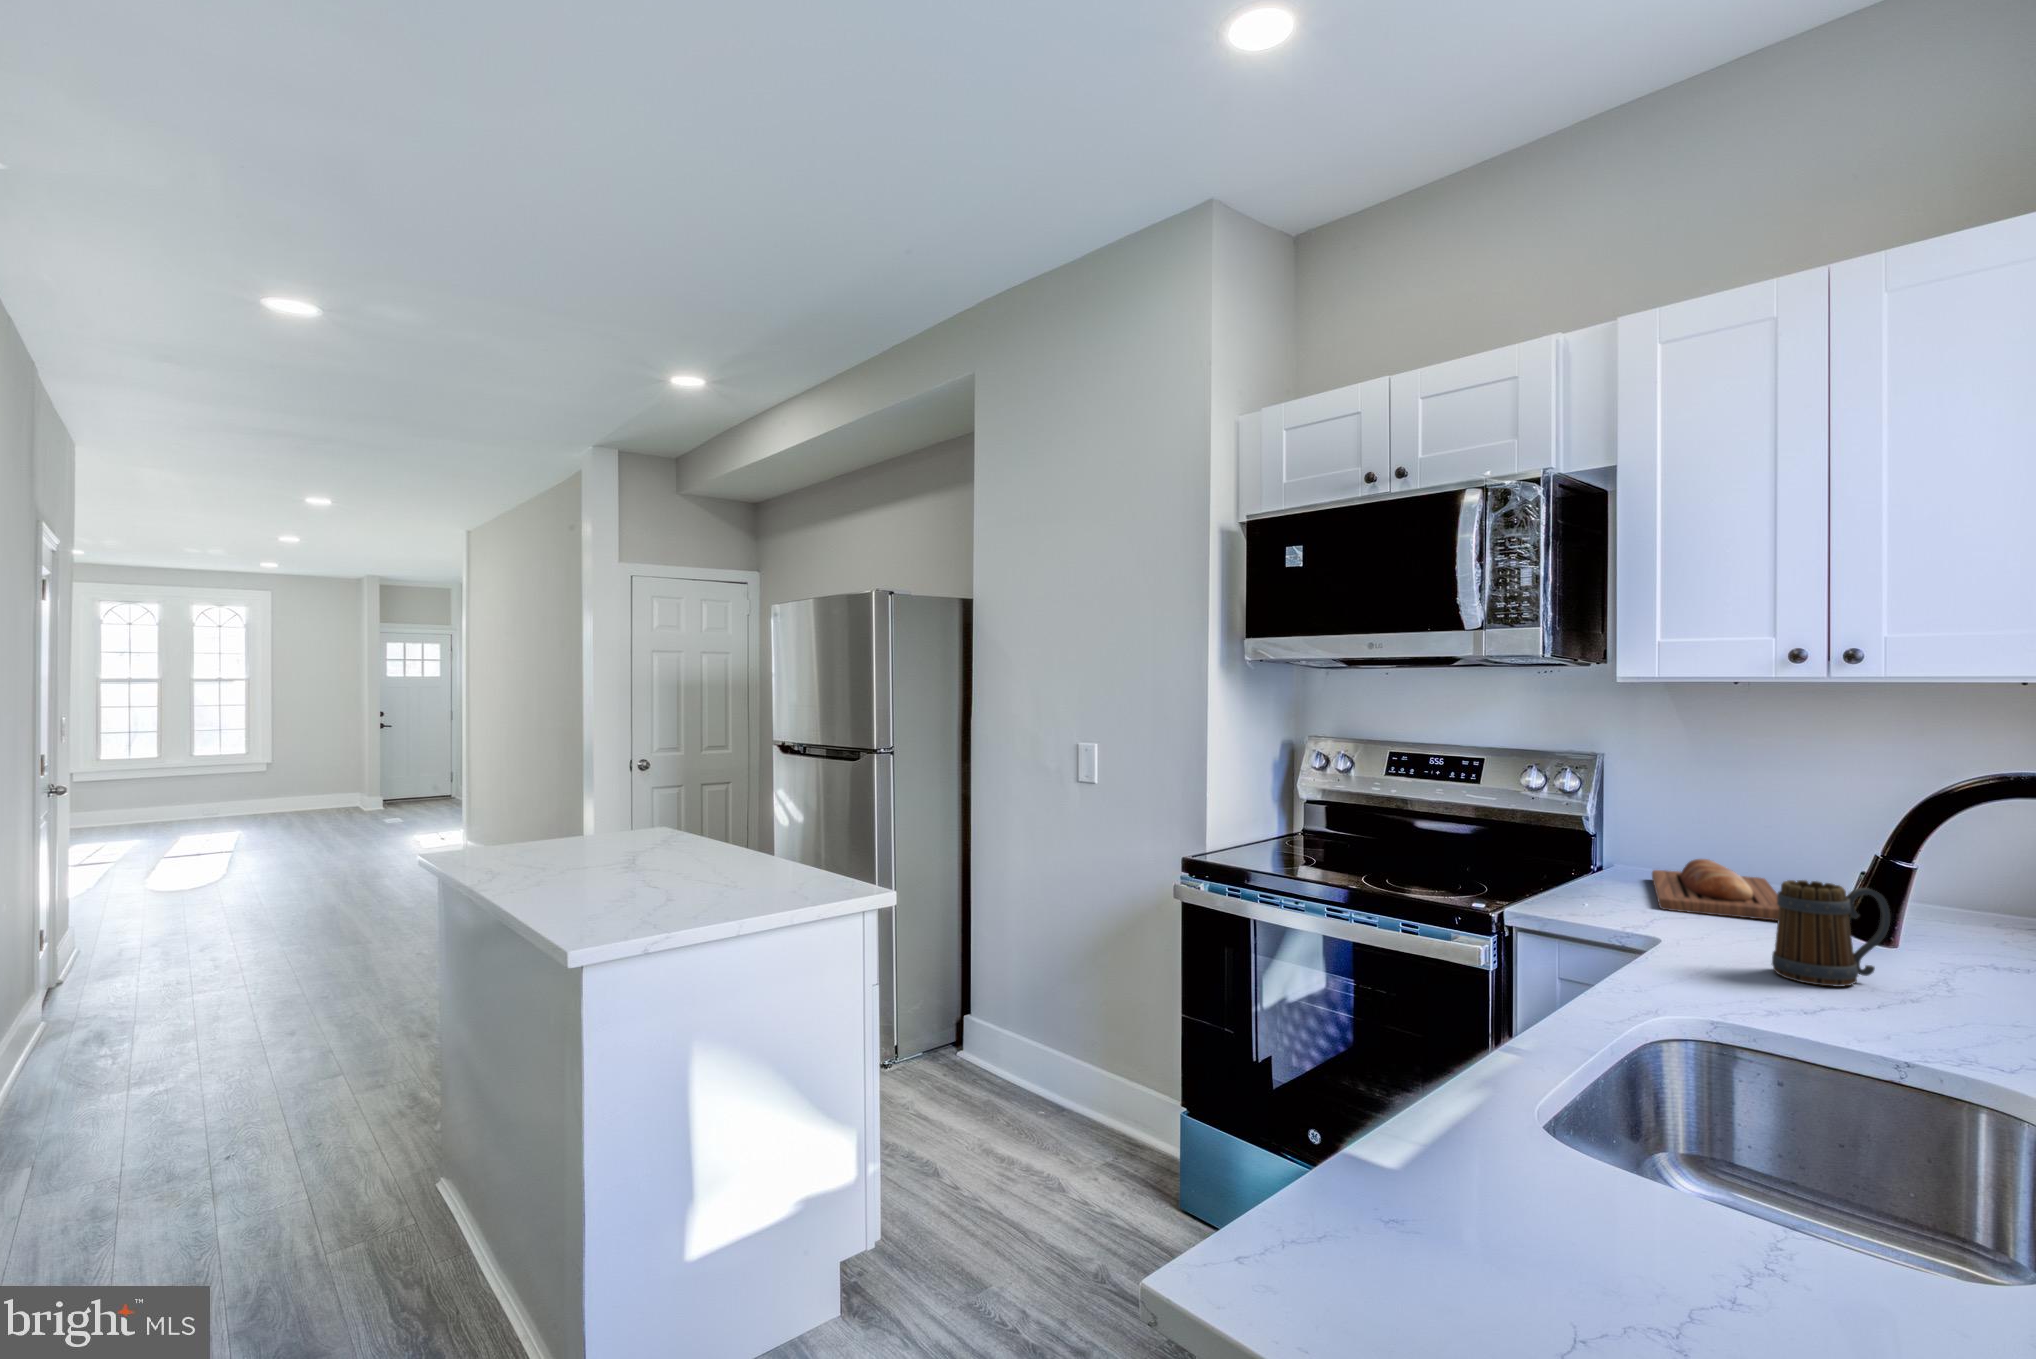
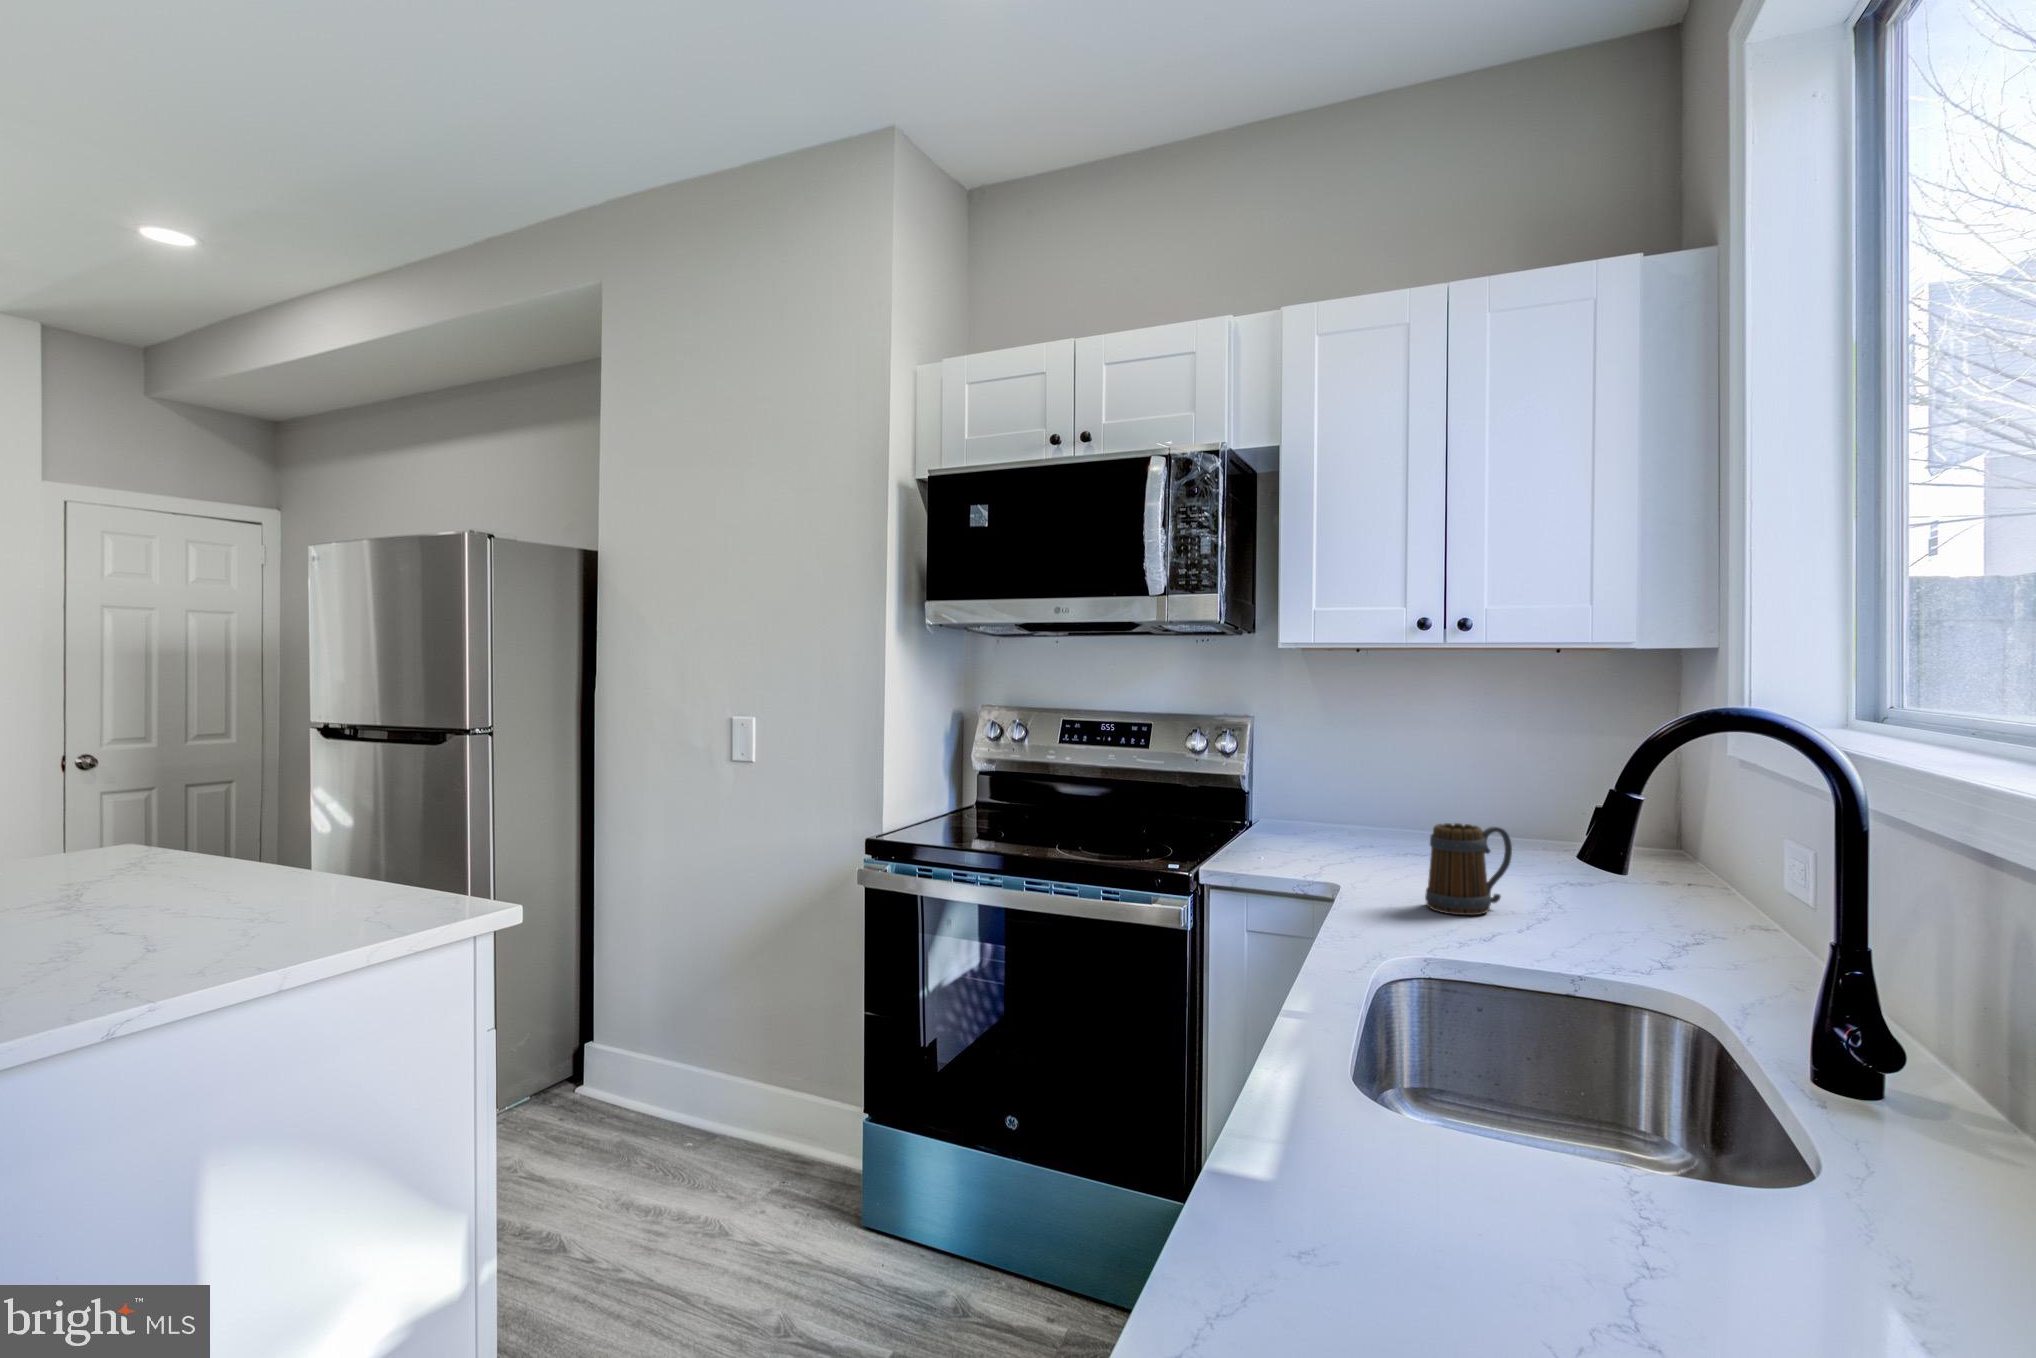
bread loaf: present [1652,859,1779,921] -> none [1296,811,1417,862]

